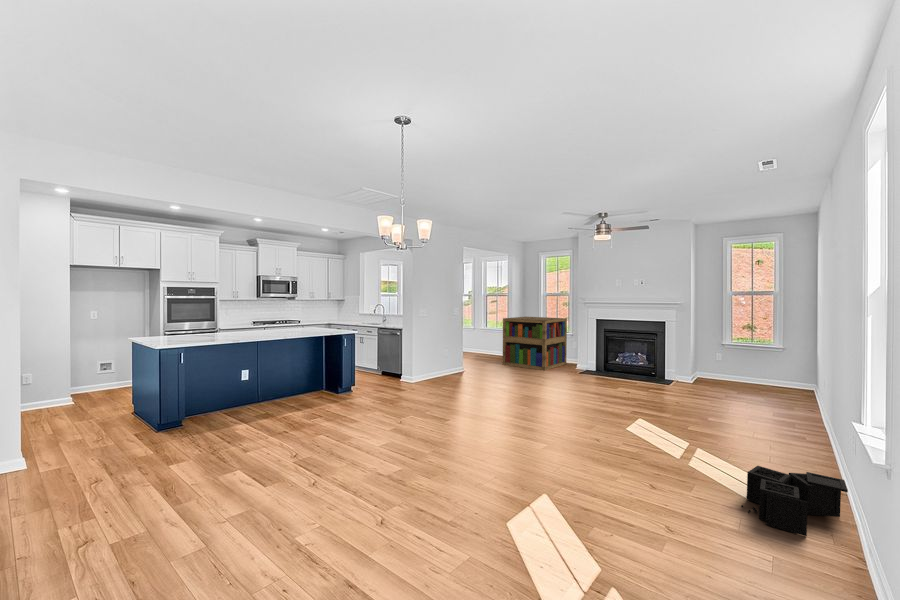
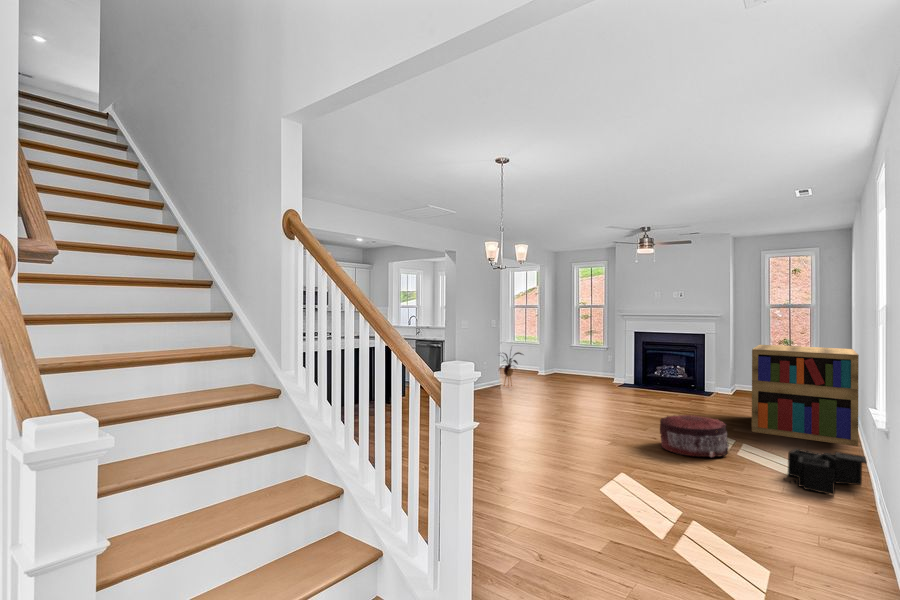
bookshelf: present [503,317,567,370] -> present [752,345,859,446]
house plant: none [458,332,486,375] -> present [500,352,523,386]
pouf: none [602,416,678,471] -> present [660,415,729,457]

